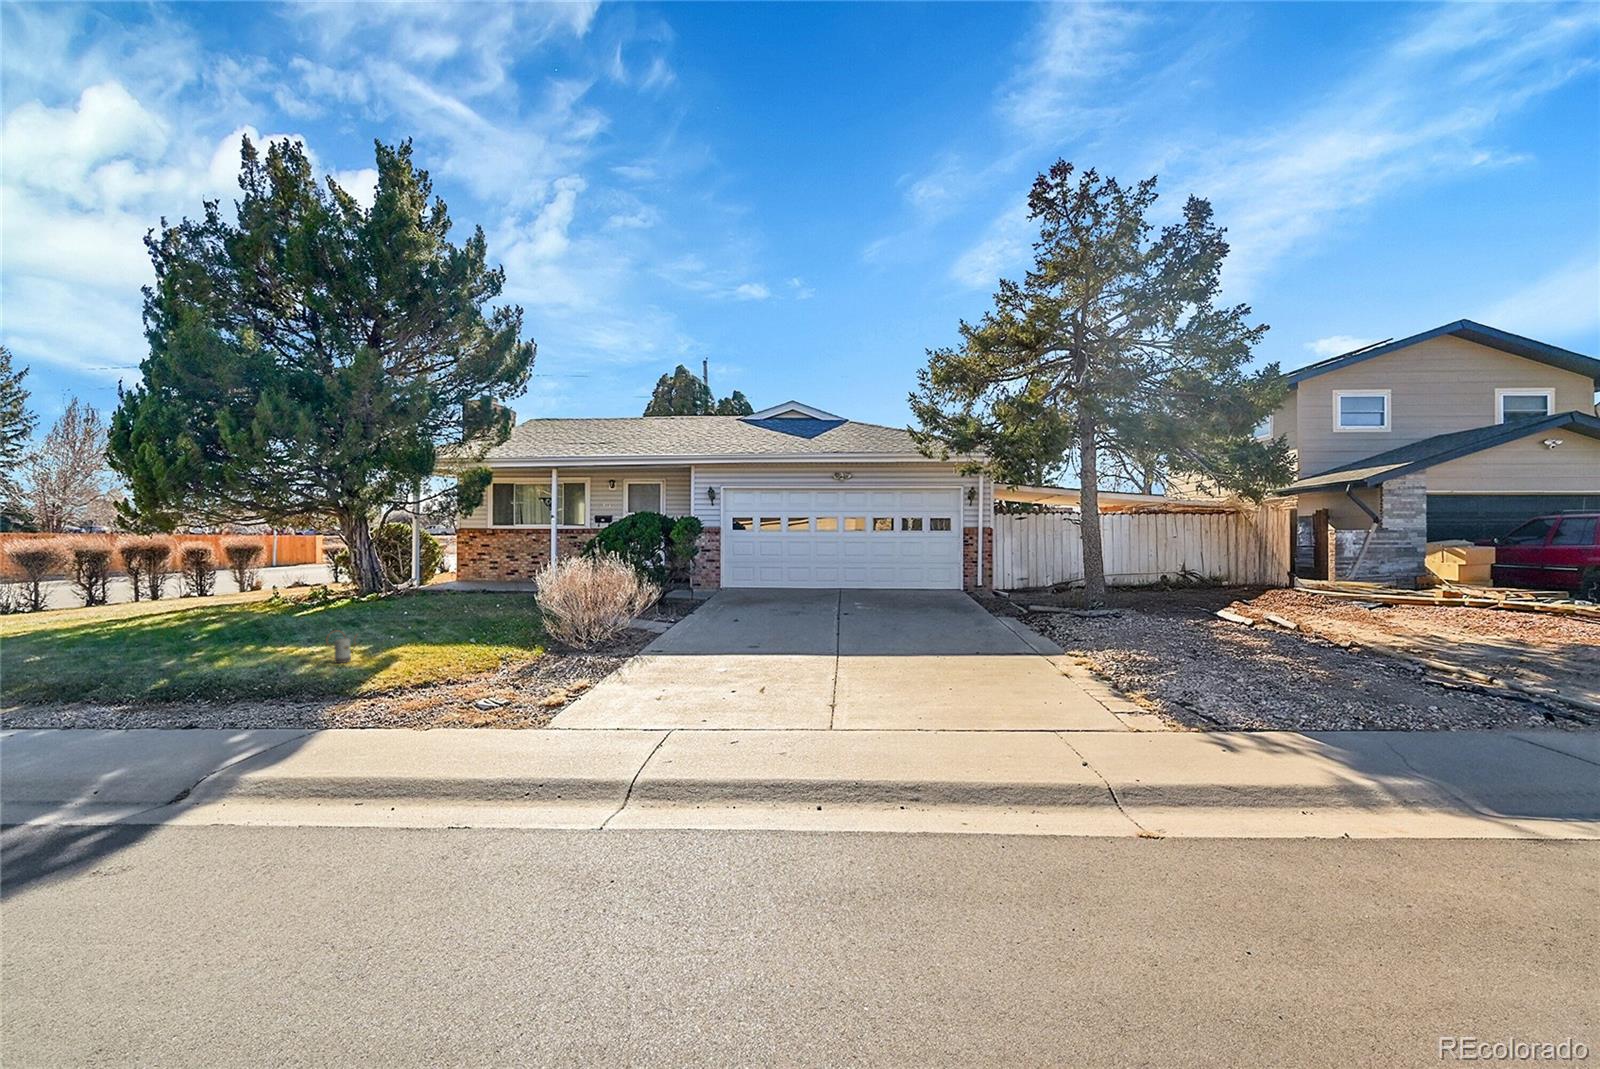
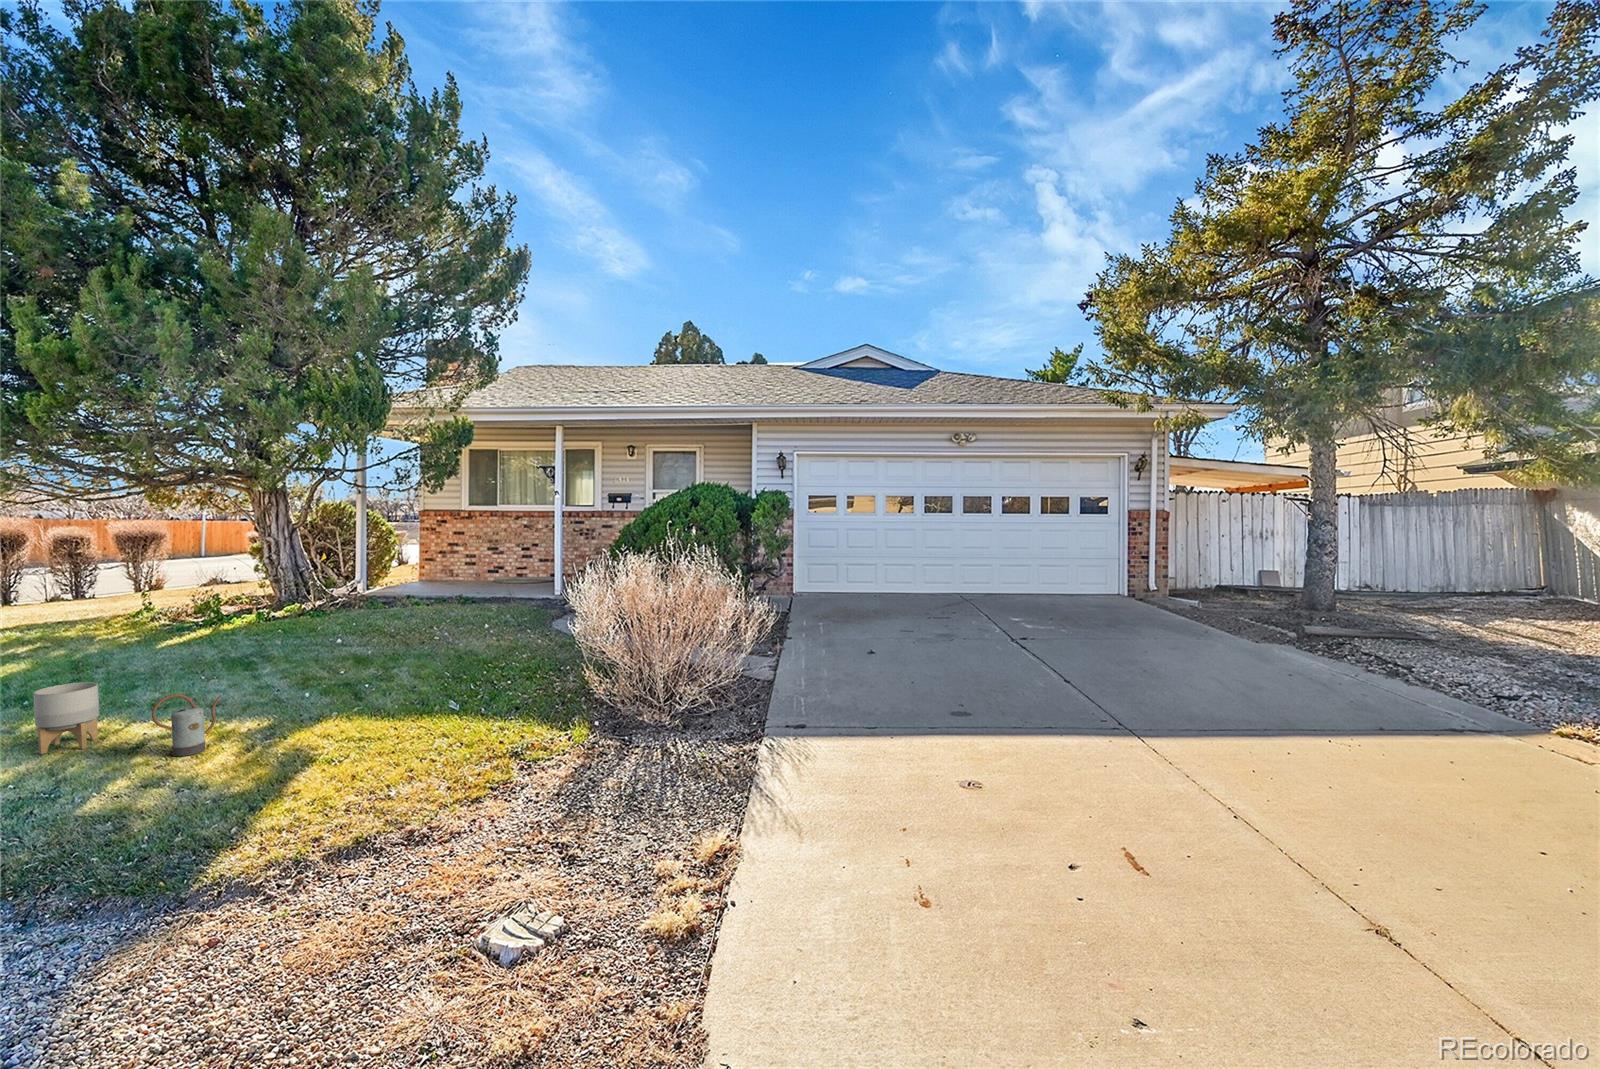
planter: none [260,626,291,663] -> present [33,682,99,754]

